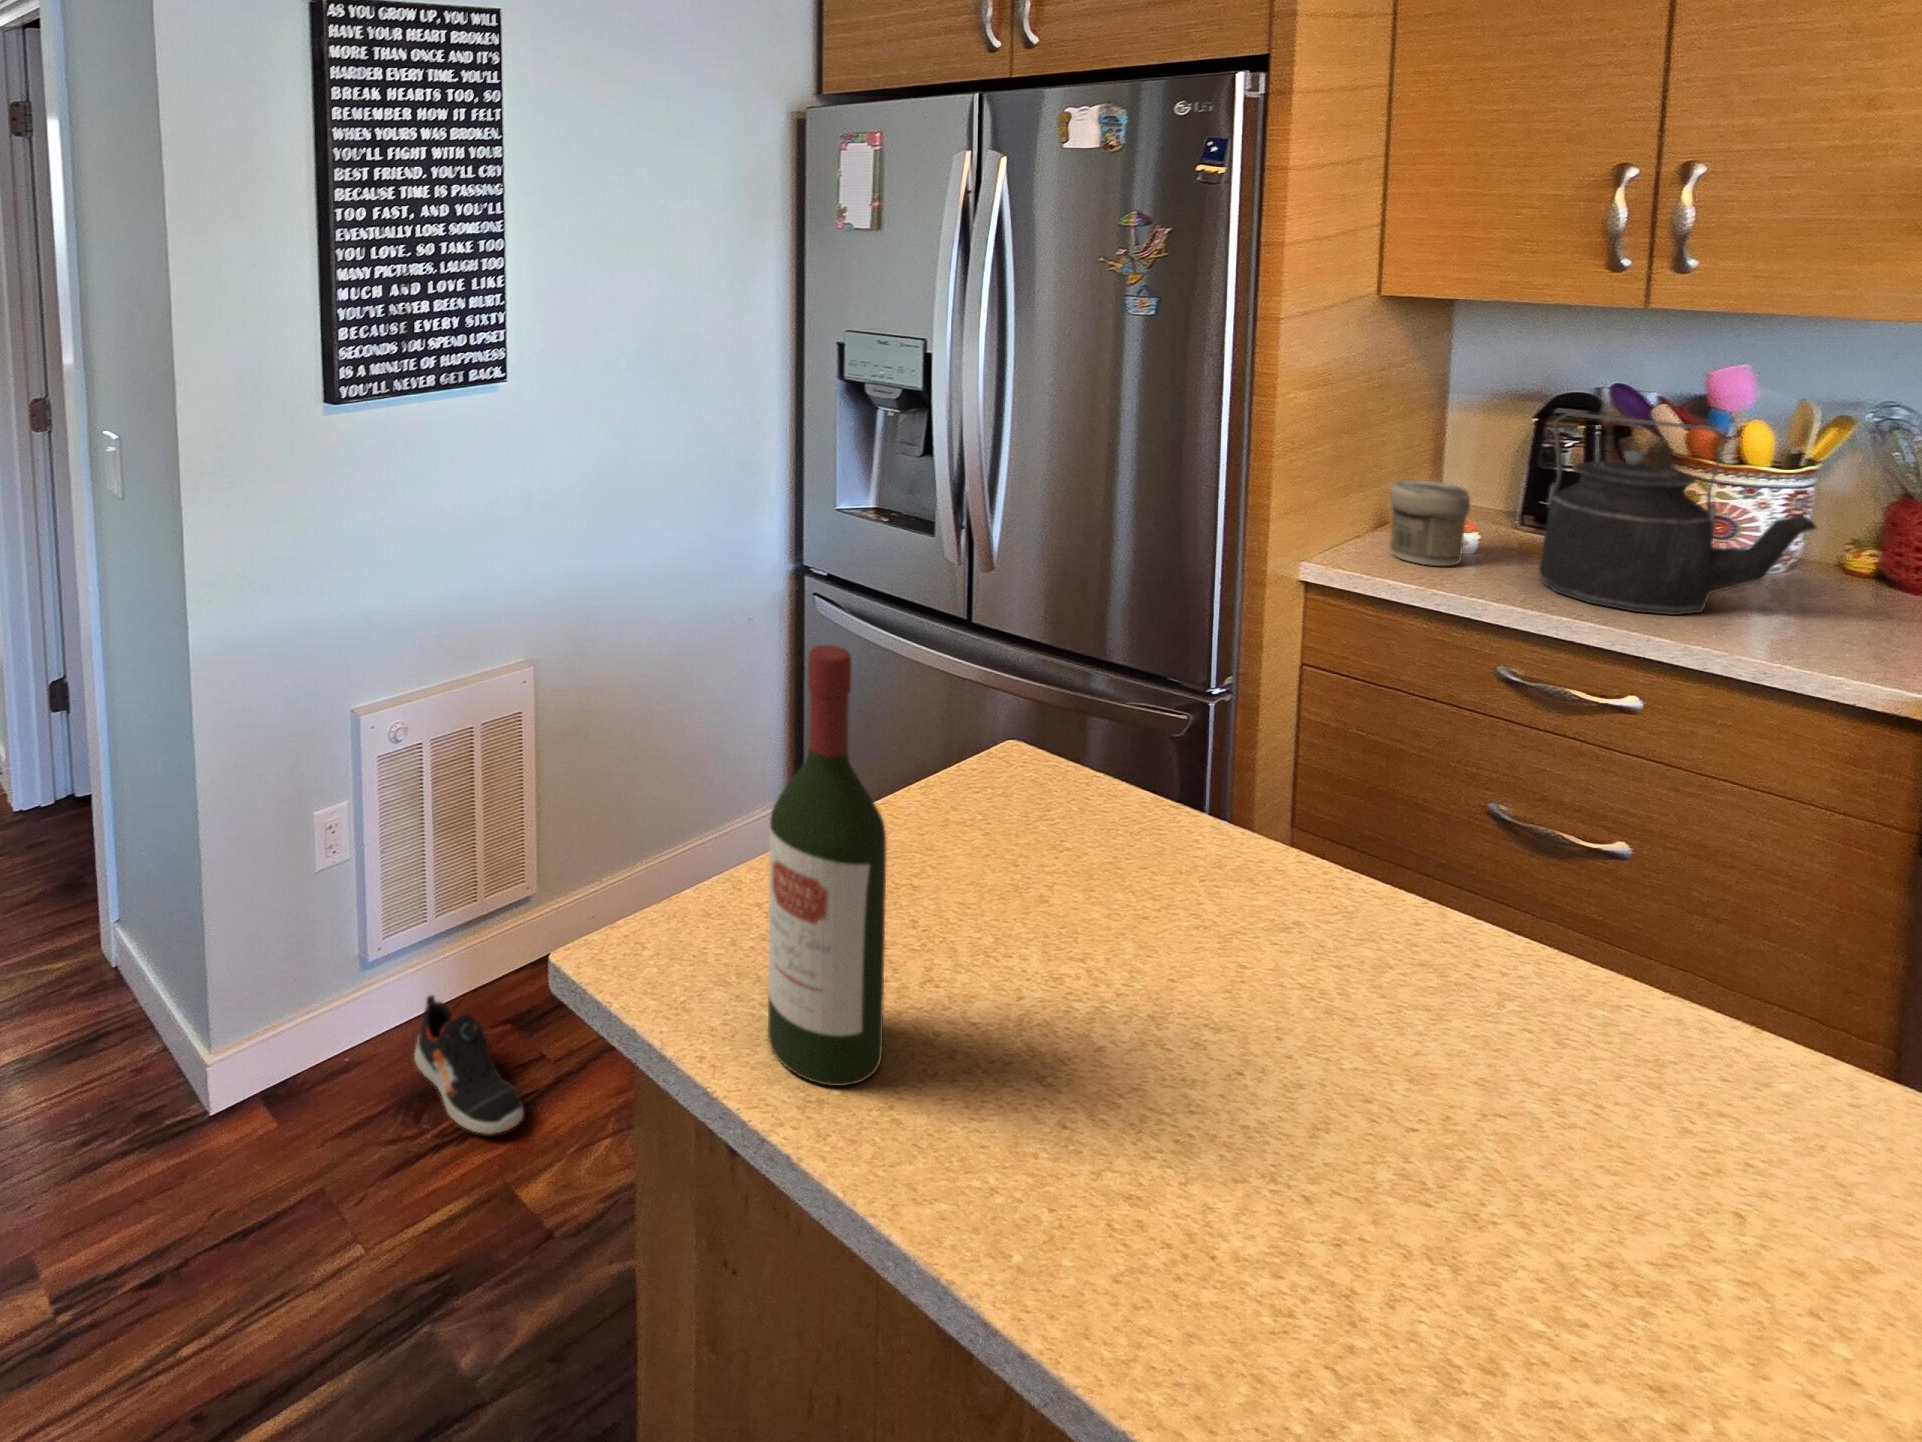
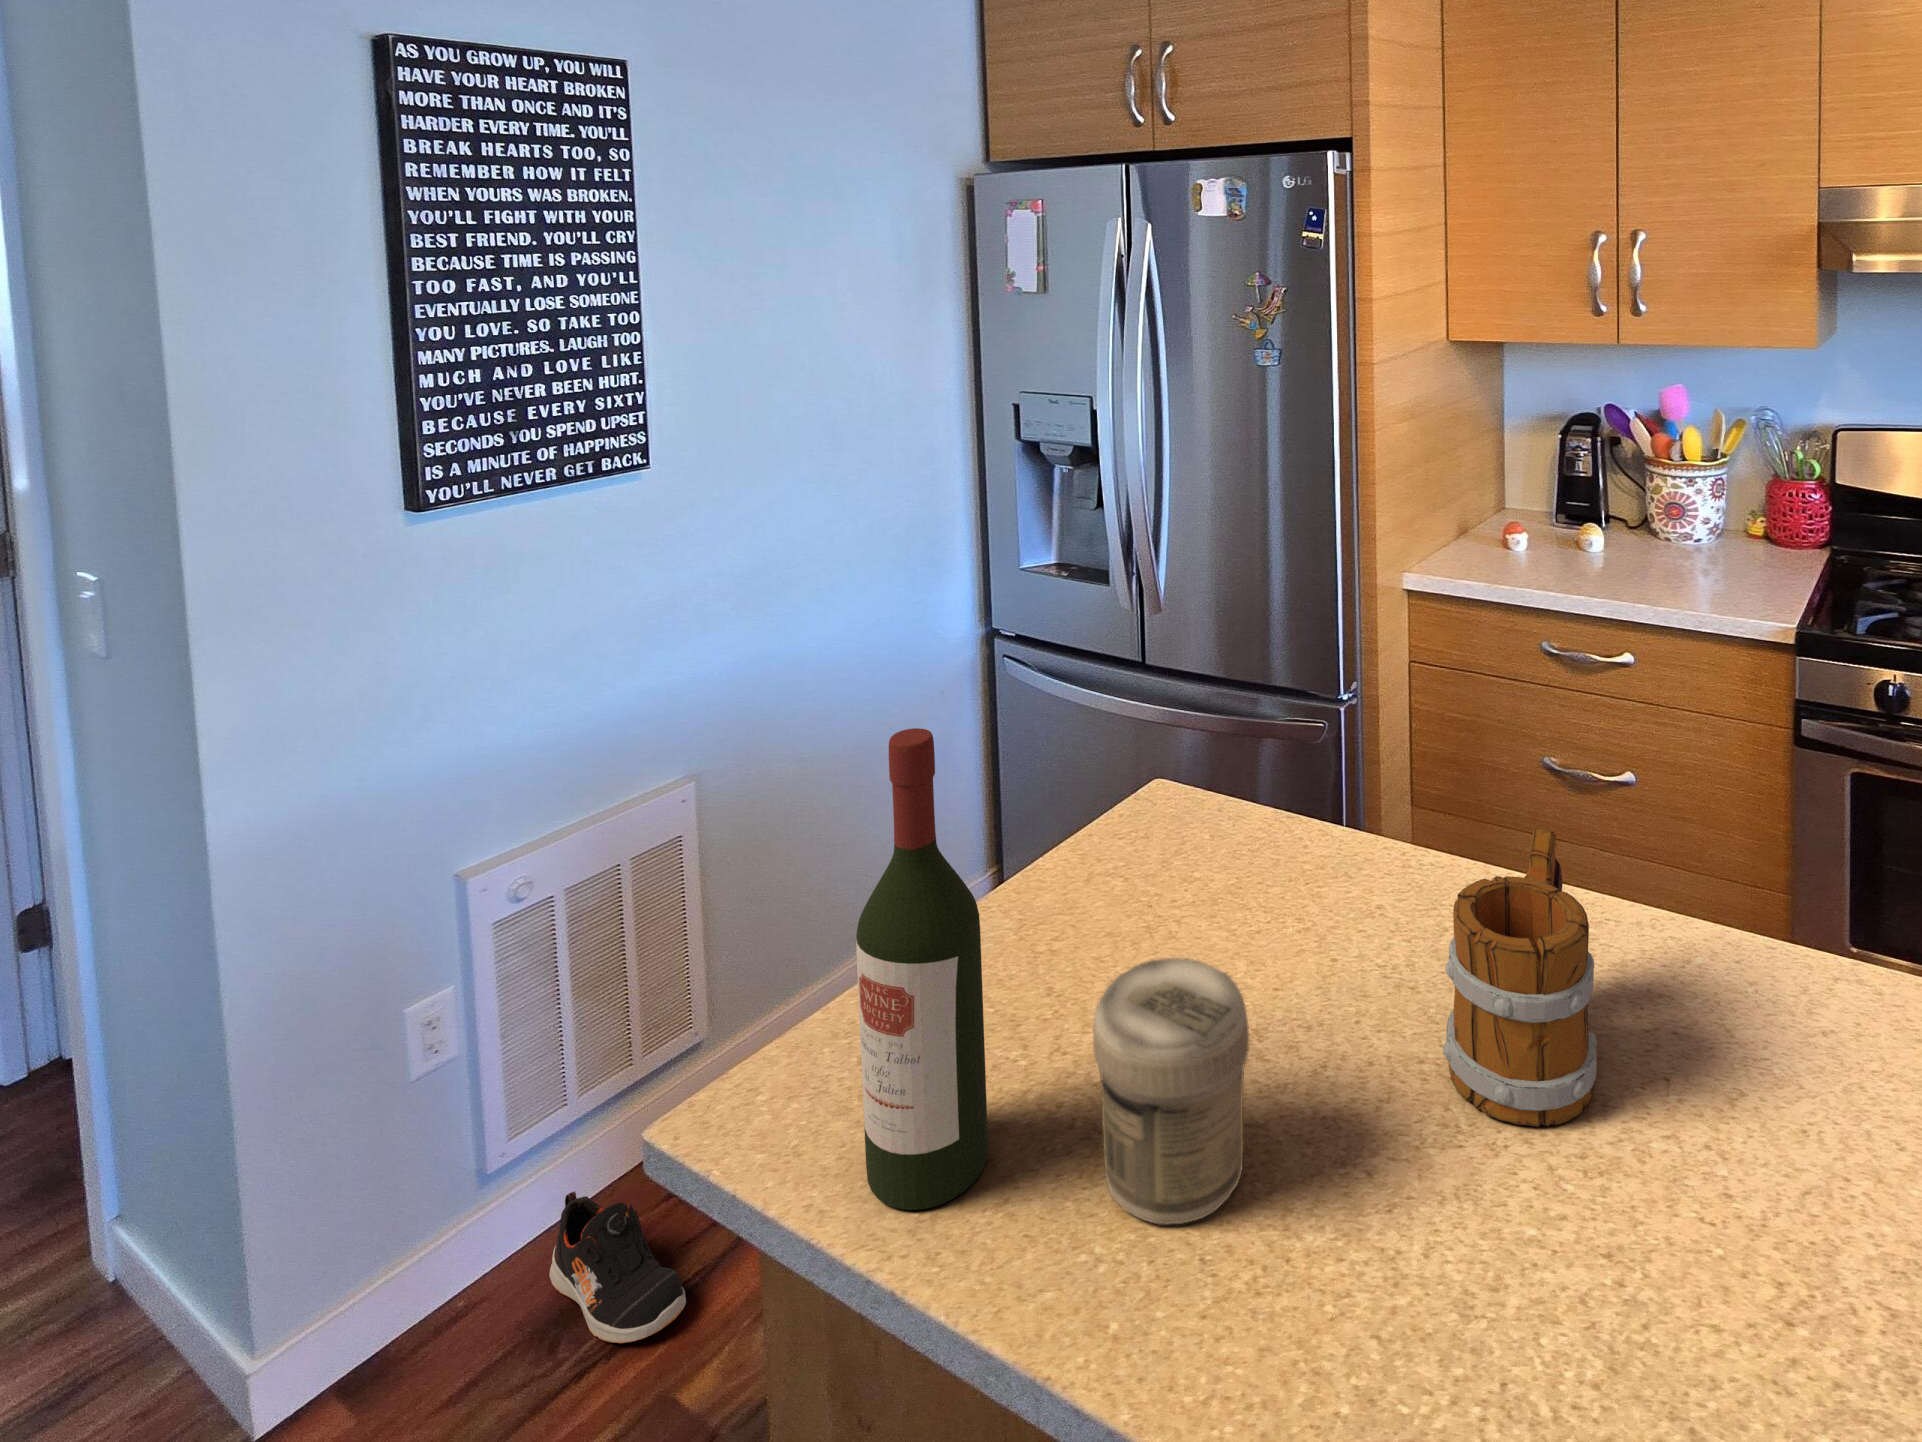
kettle: present [1539,412,1816,615] -> none [1564,426,1724,580]
jar: present [1390,480,1470,566] -> present [1093,958,1249,1224]
mug: none [1410,878,1640,1219] -> present [1443,827,1597,1127]

